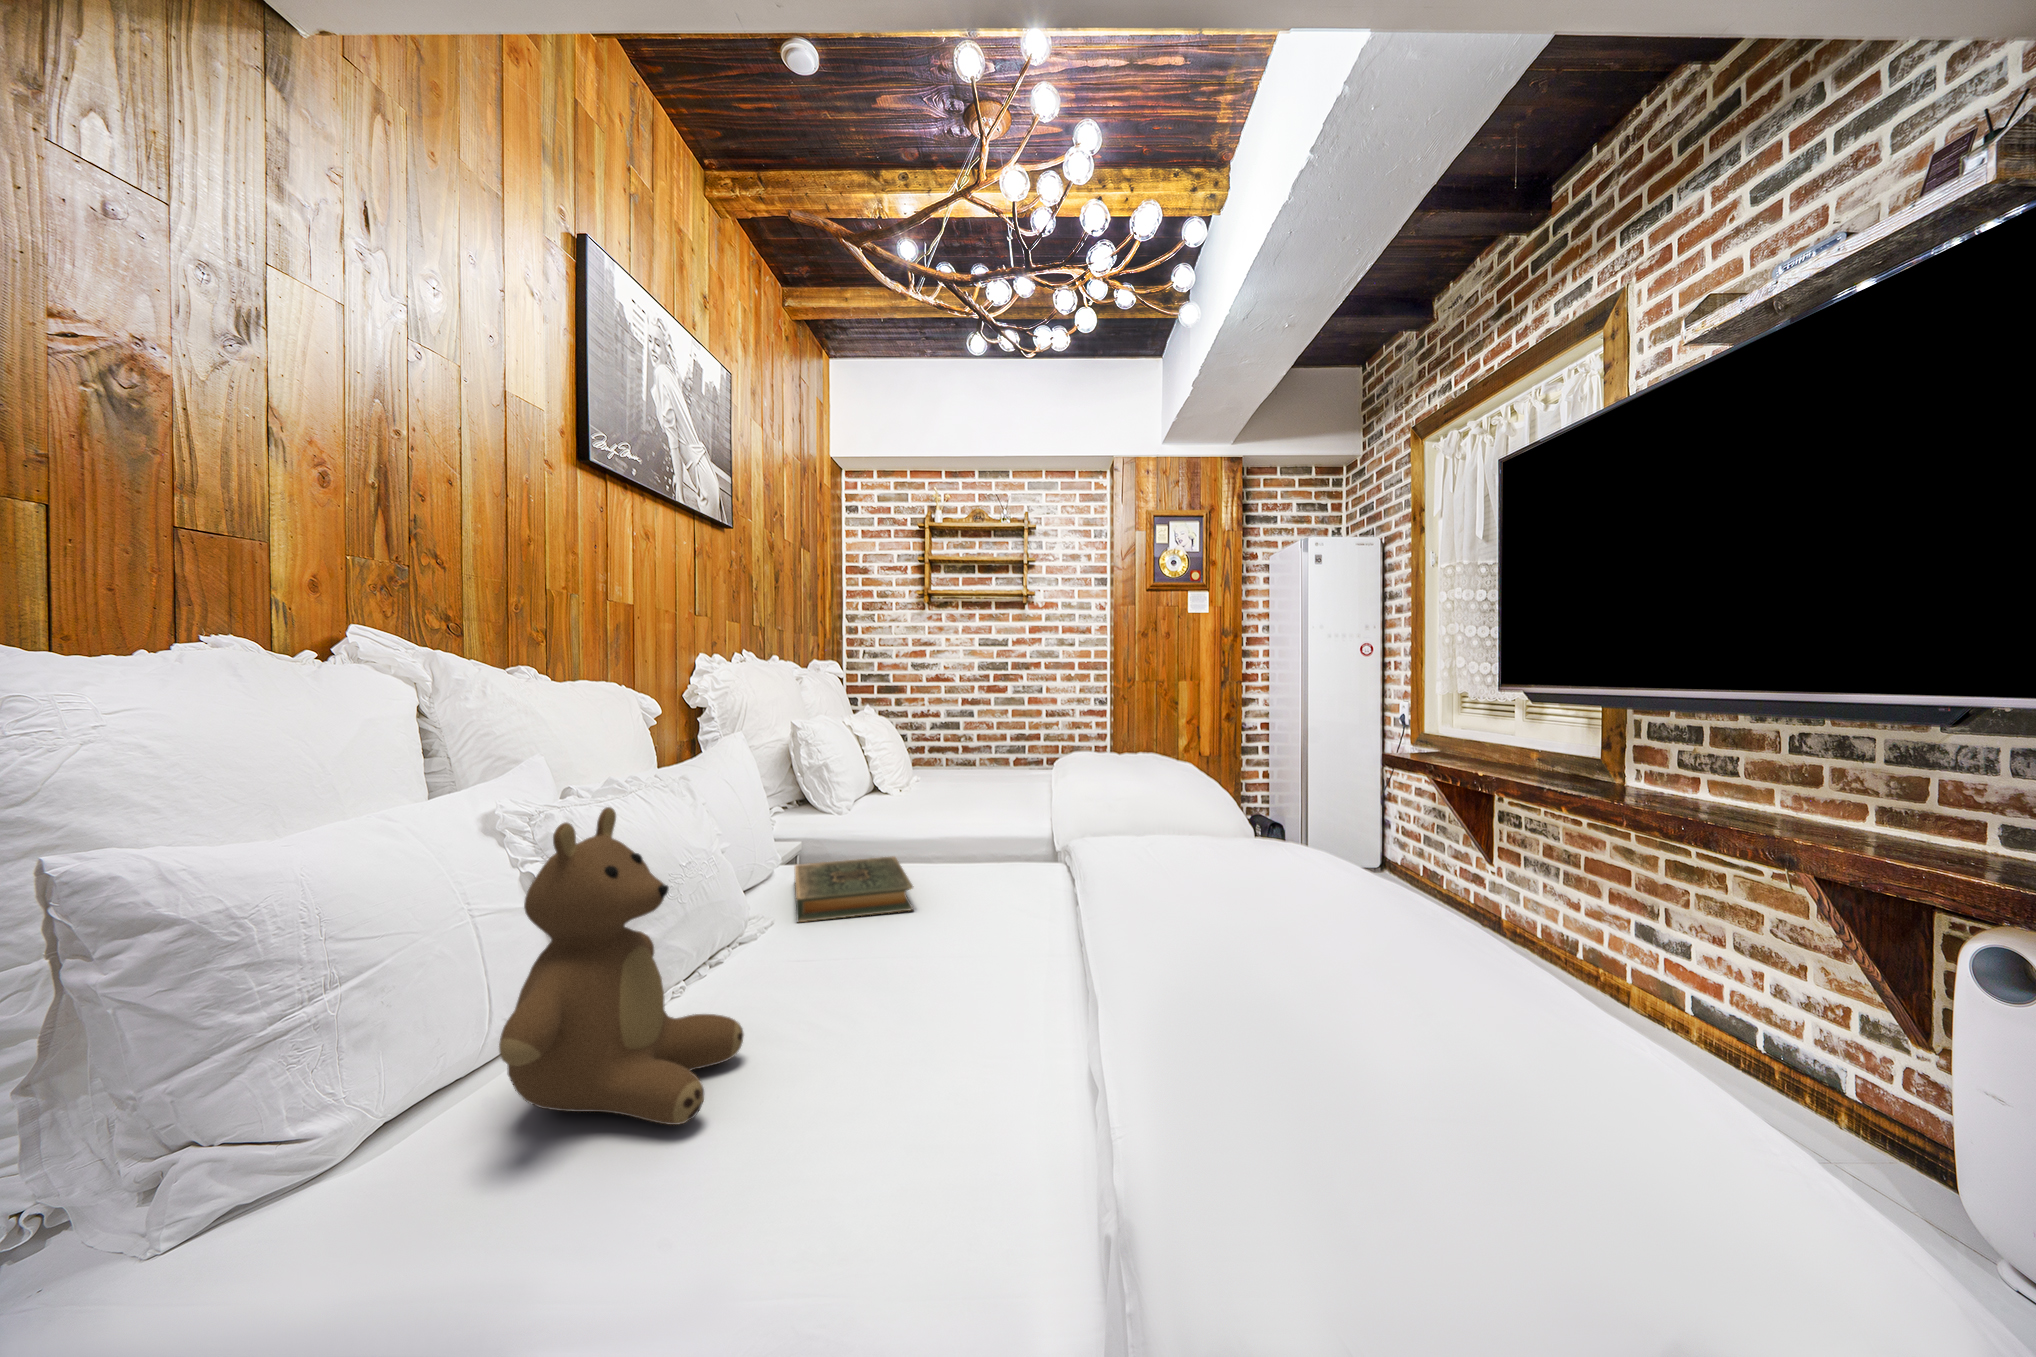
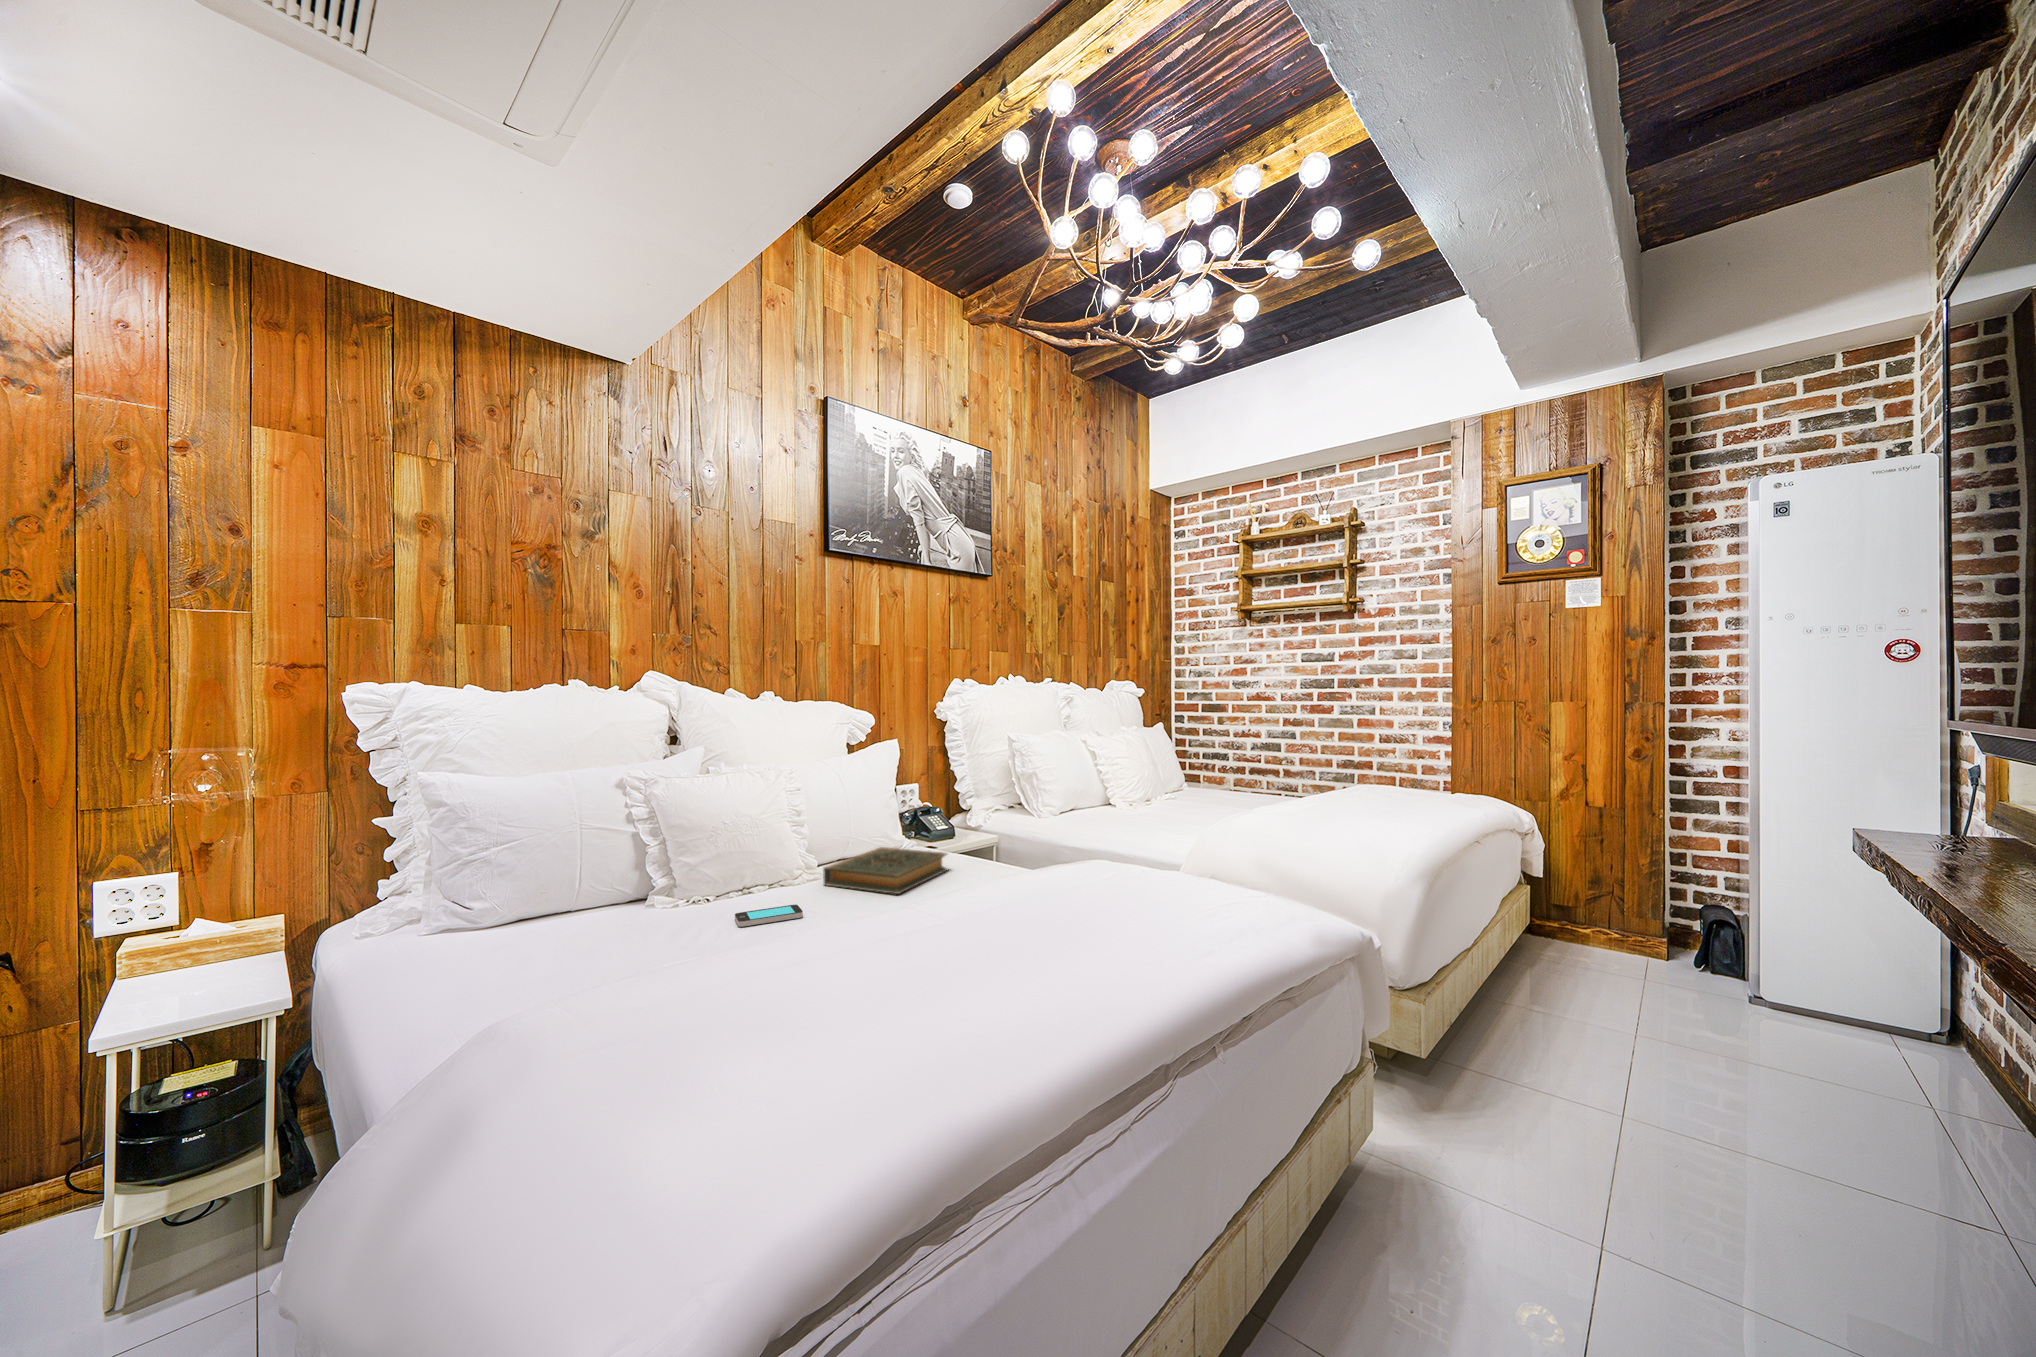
teddy bear: present [499,807,744,1125] -> none [494,779,643,960]
smartphone: none [790,949,872,993] -> present [735,905,803,927]

